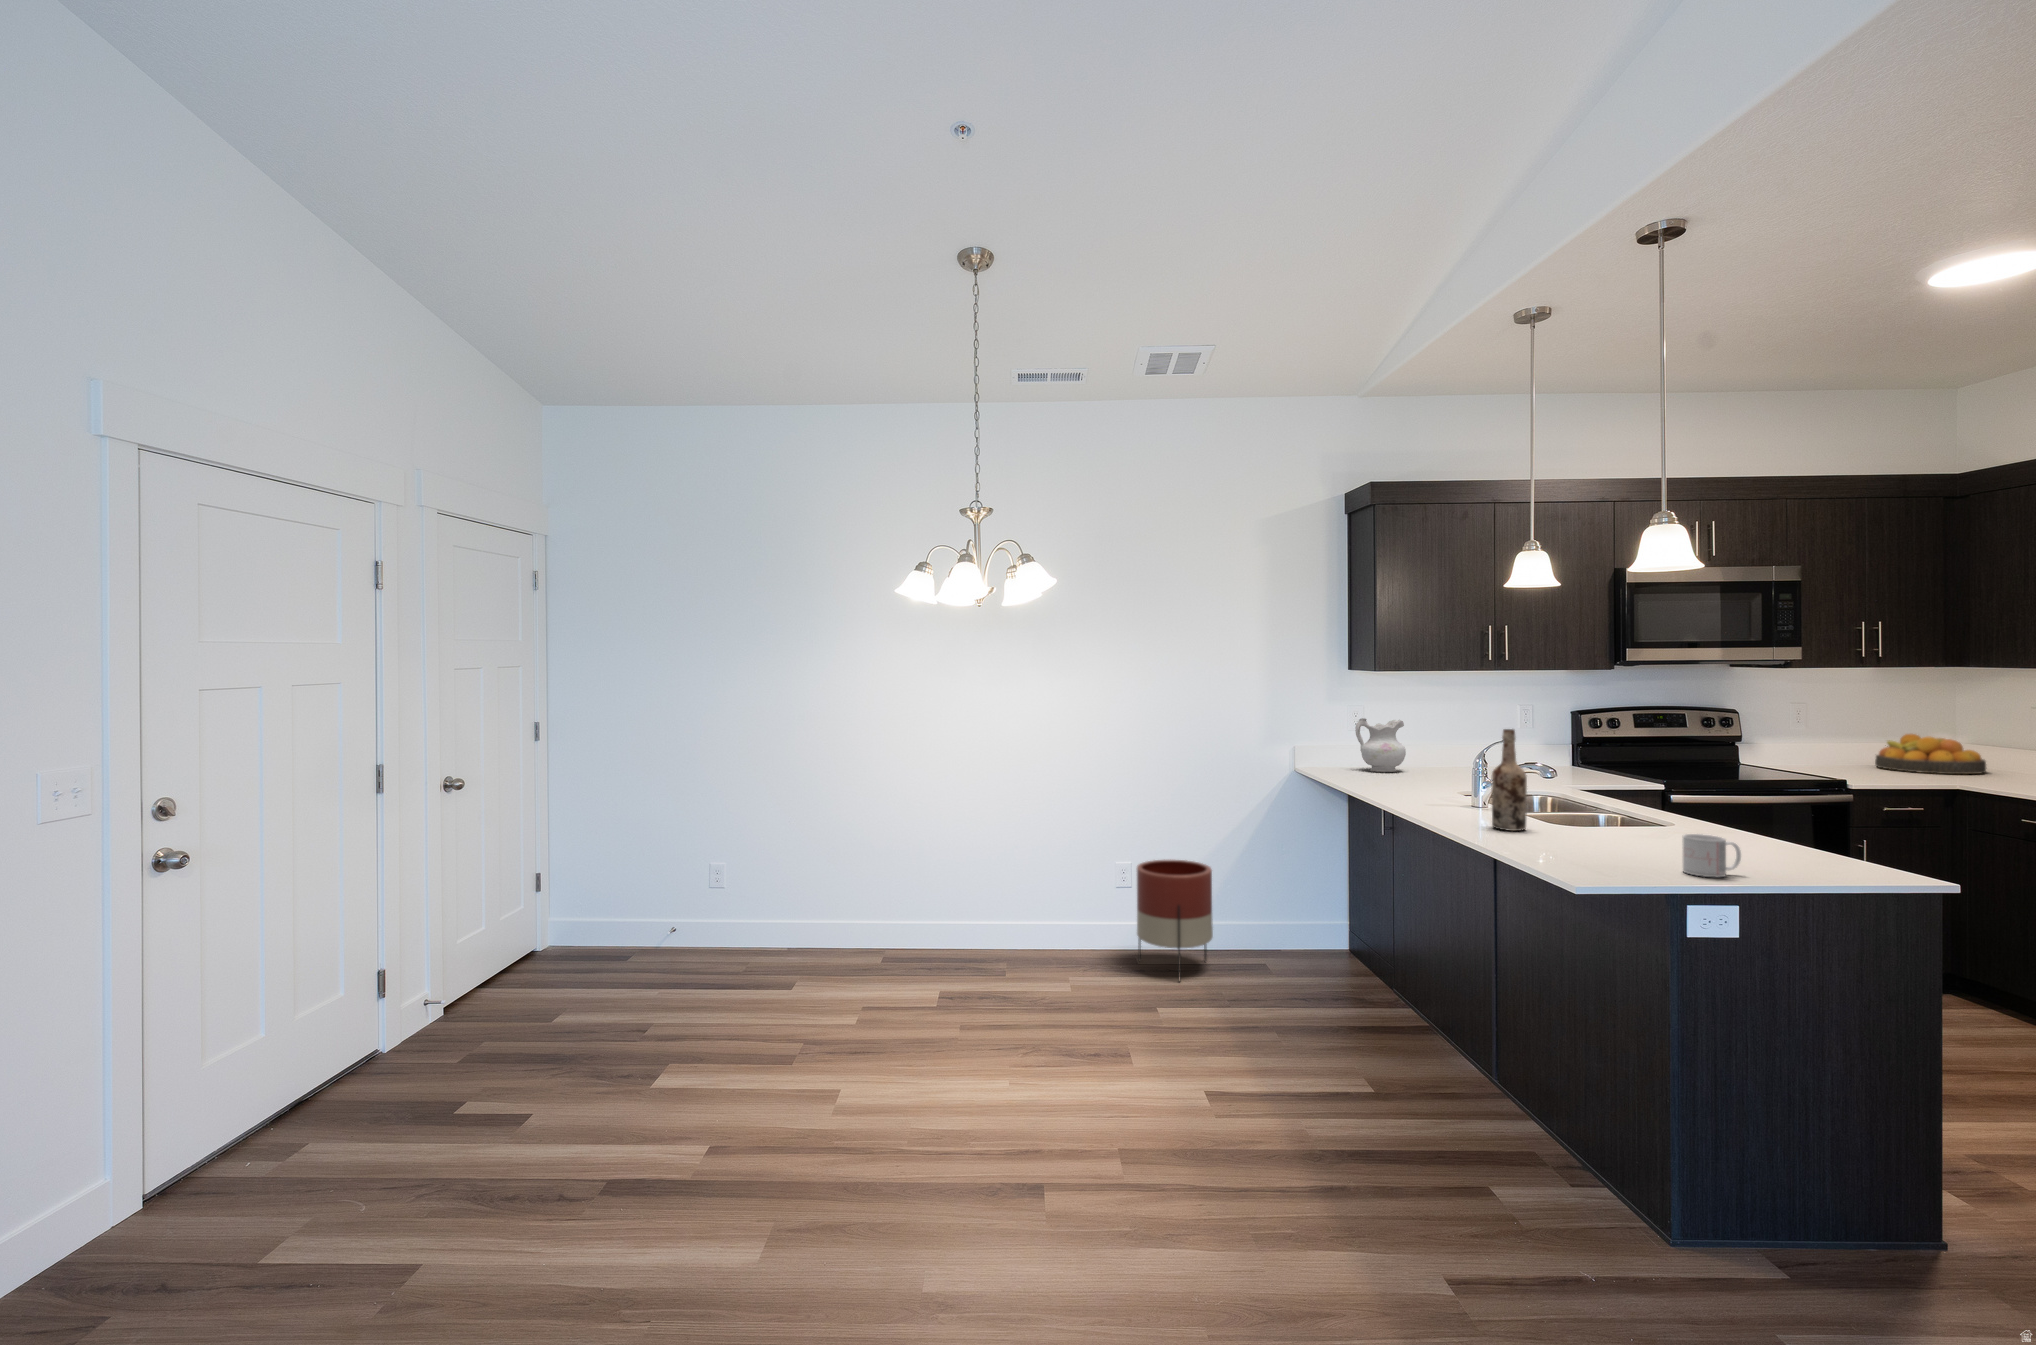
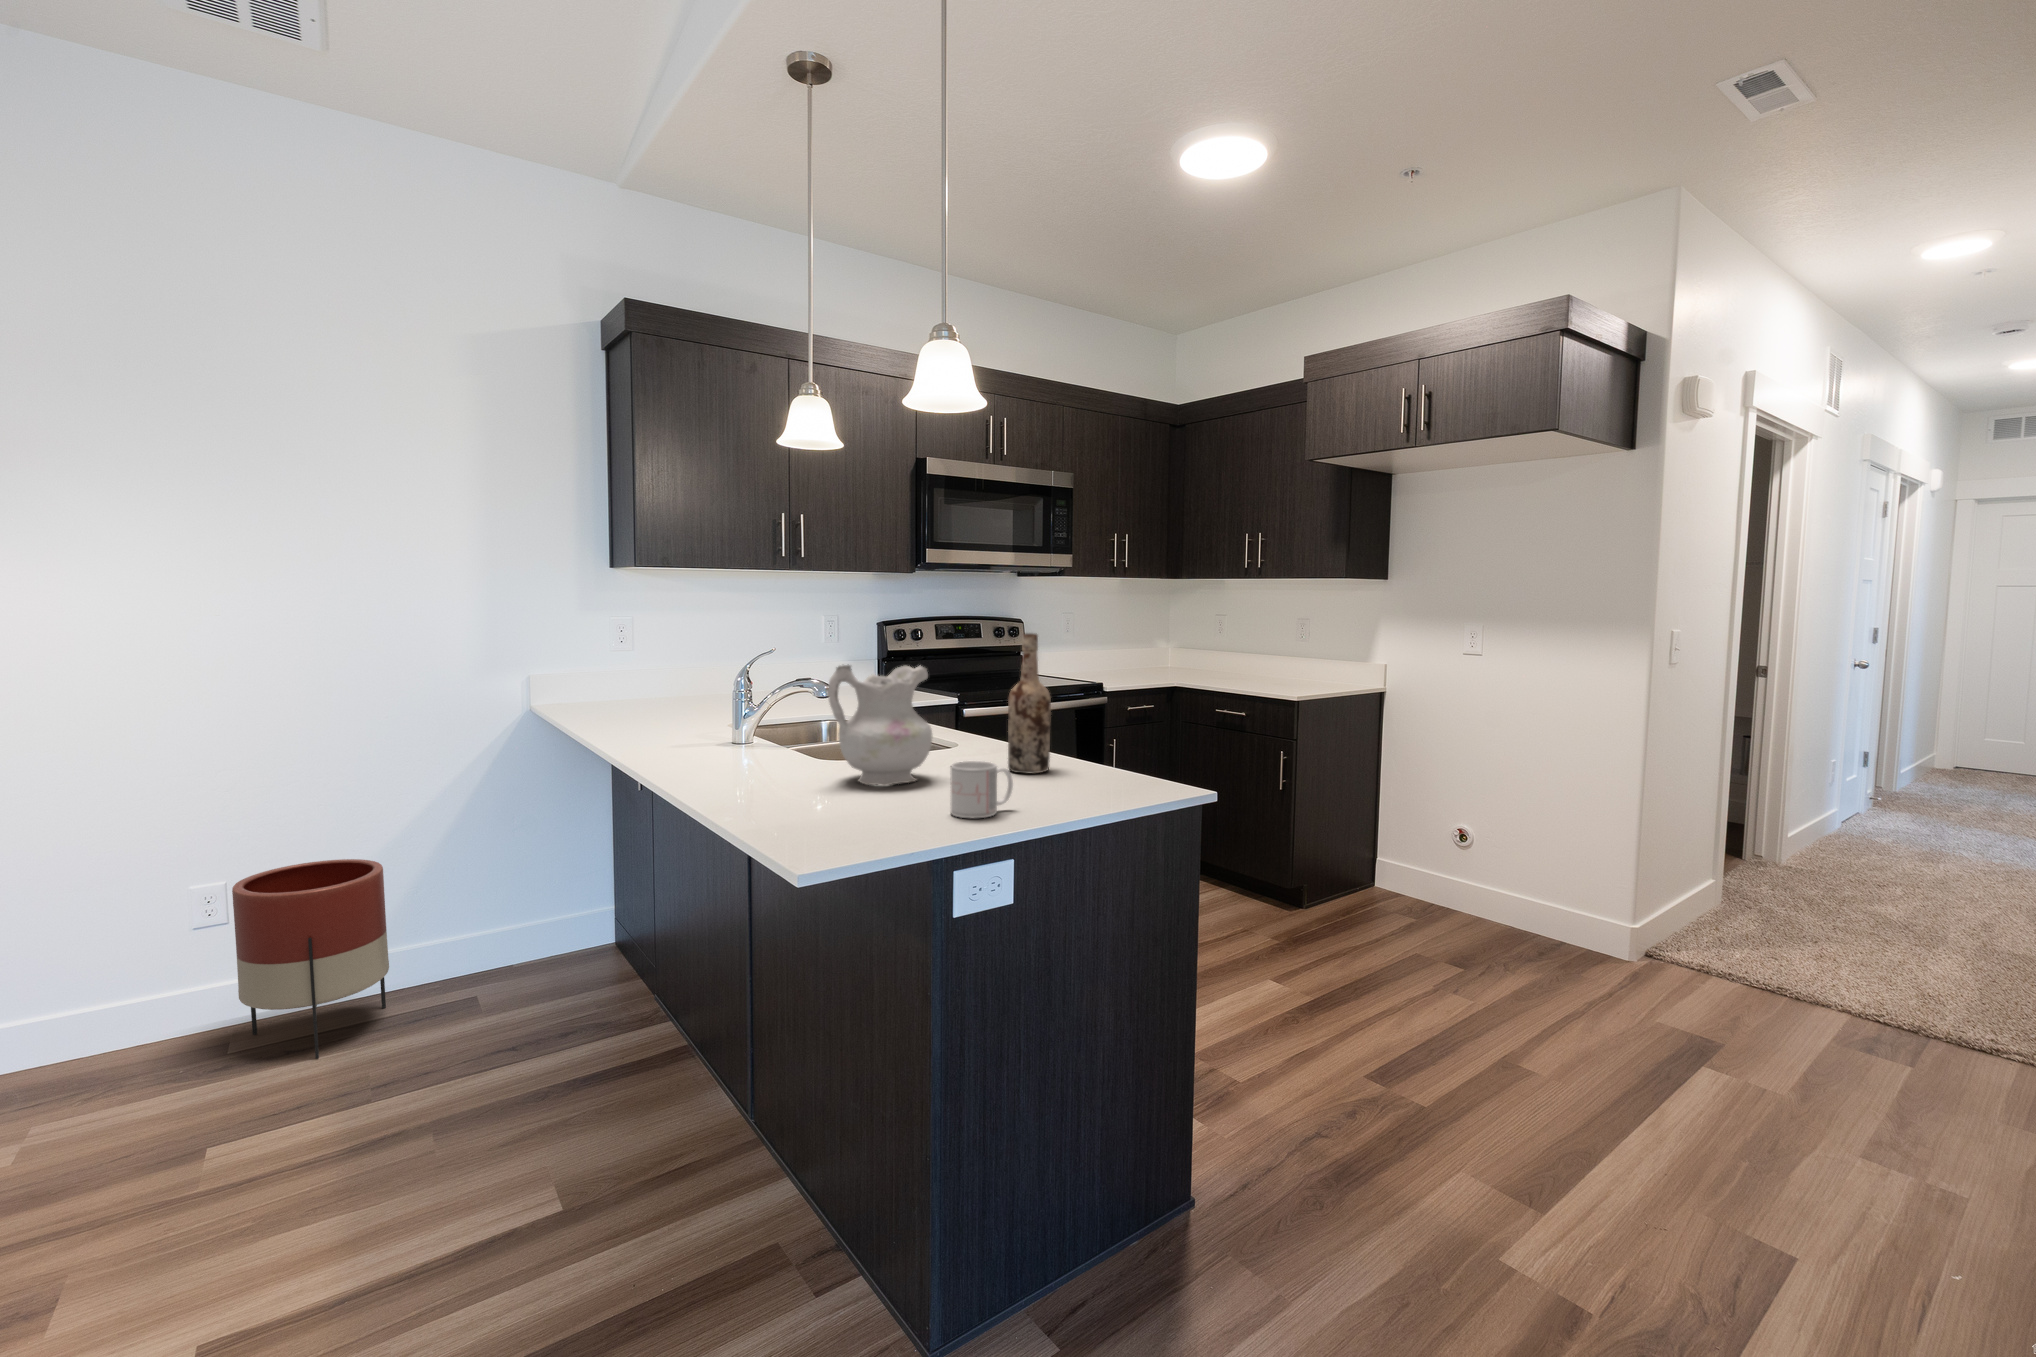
ceramic pitcher: present [1355,718,1406,772] -> present [828,665,932,786]
wine bottle: present [1491,729,1527,831] -> present [1008,633,1051,774]
fruit bowl: present [1875,734,1986,774] -> none [1122,640,1192,675]

